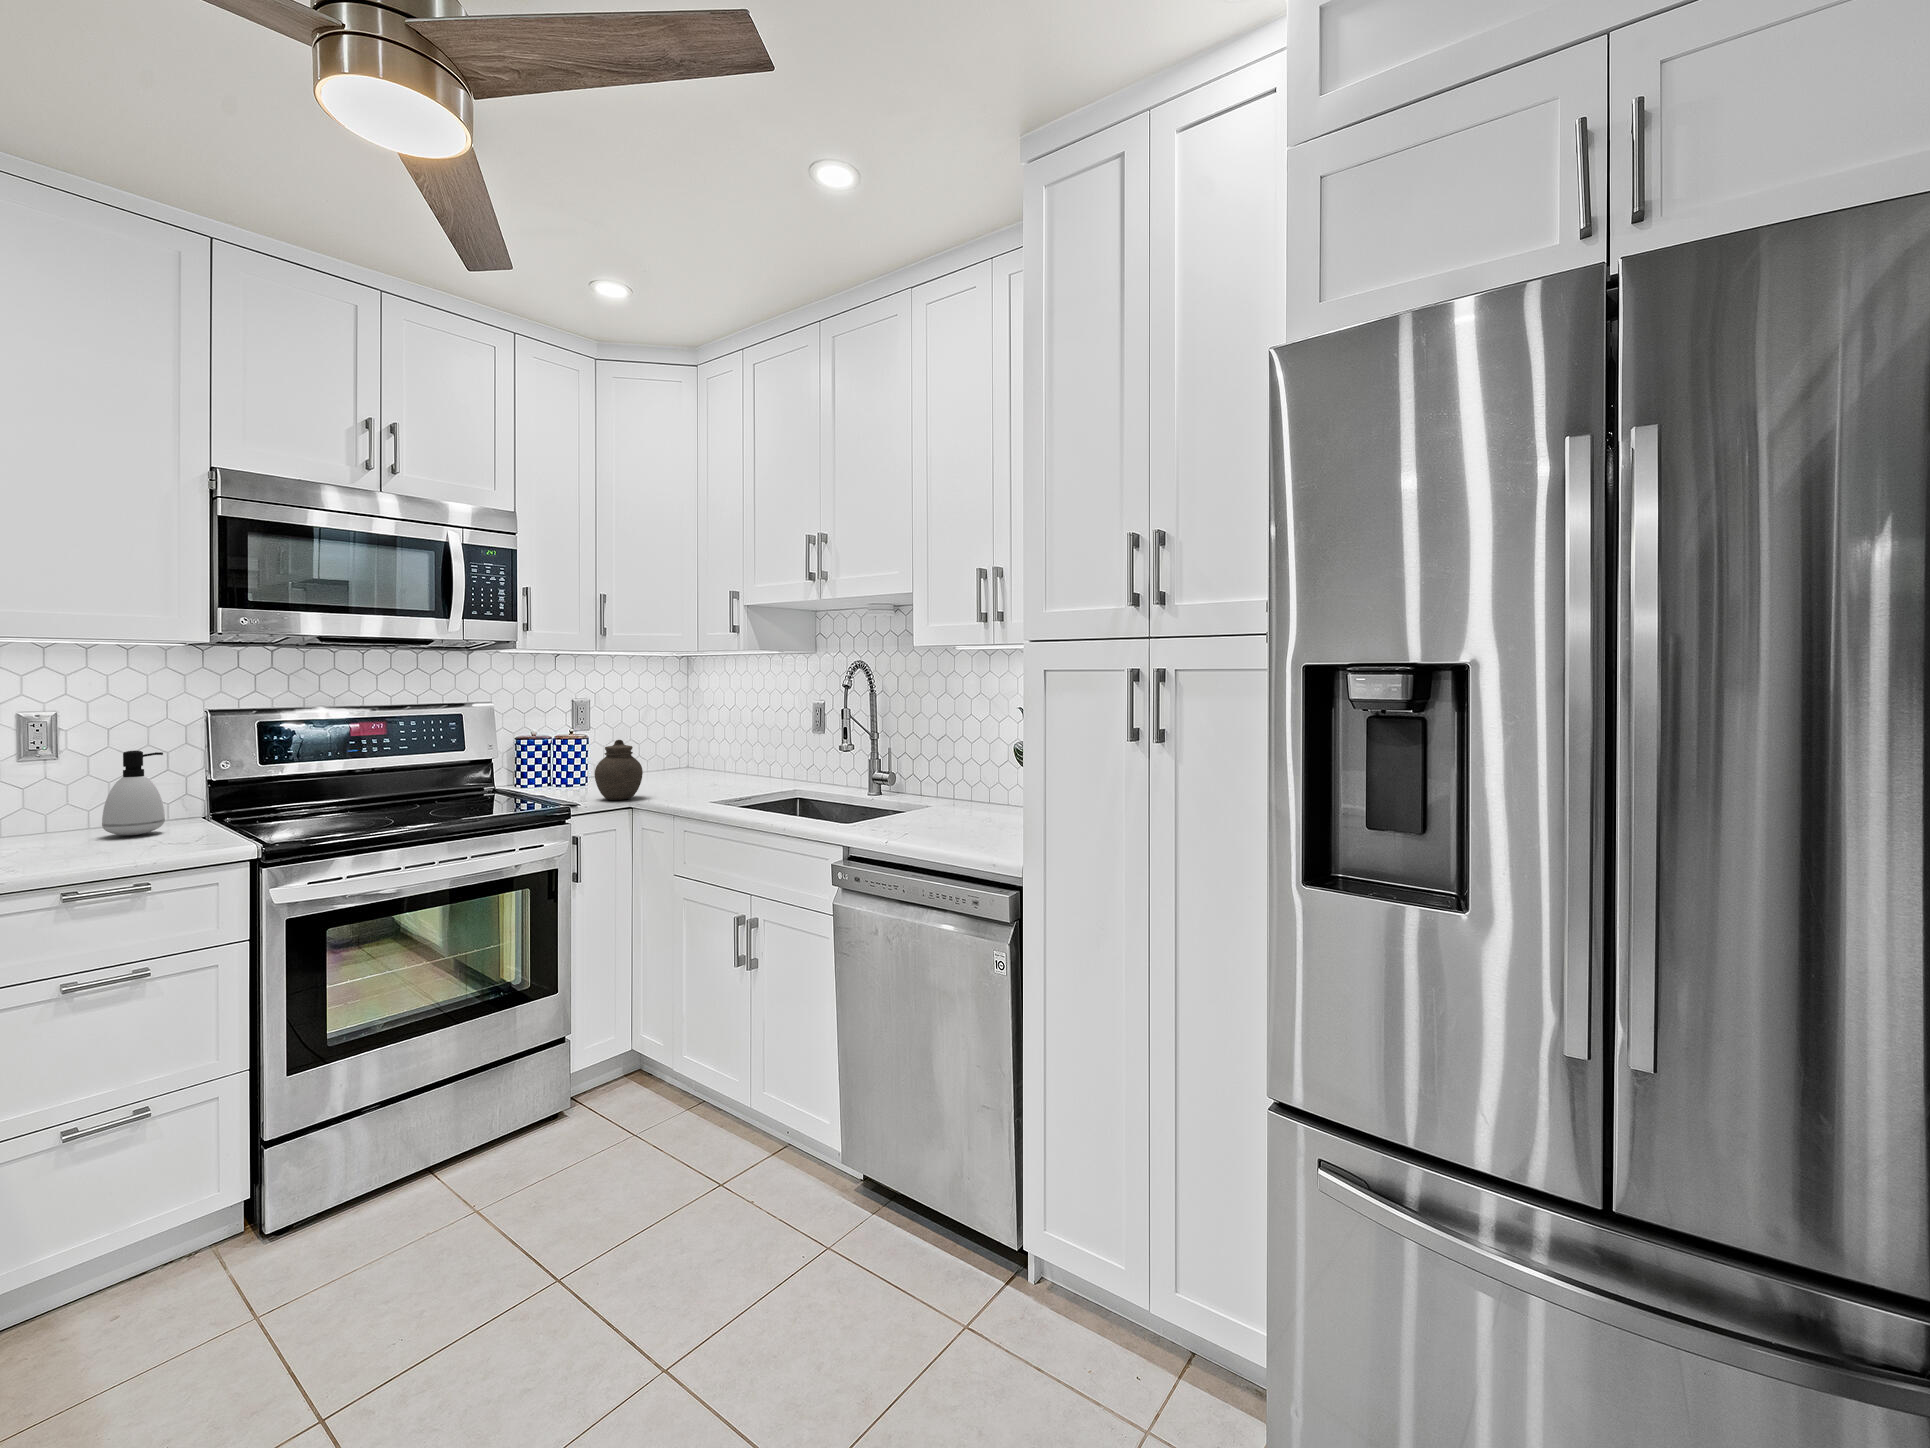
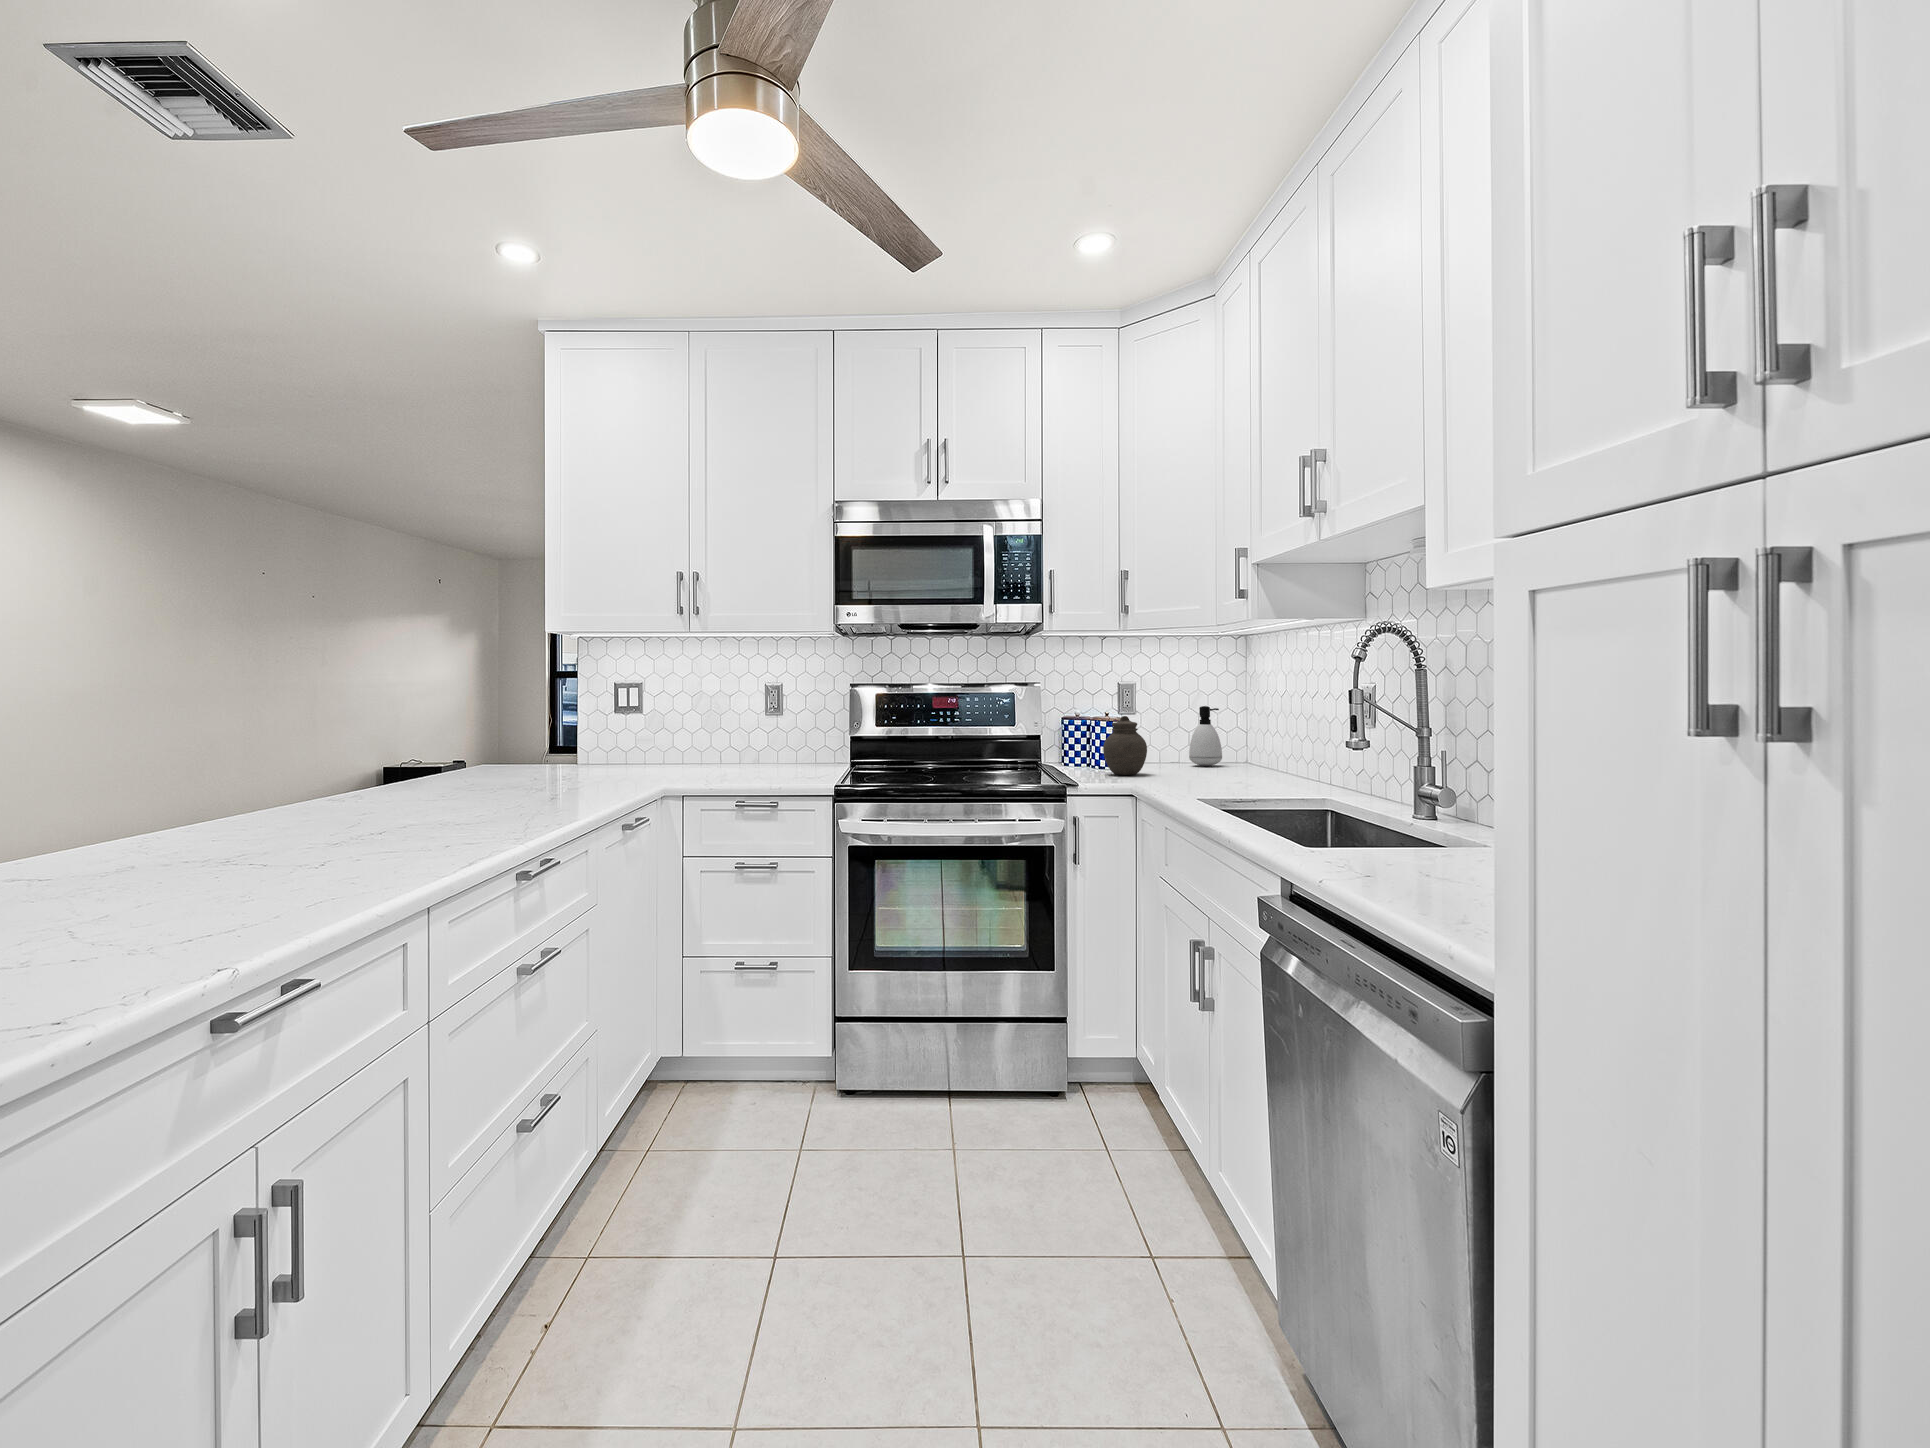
soap dispenser: present [102,751,165,835] -> present [1189,706,1222,766]

